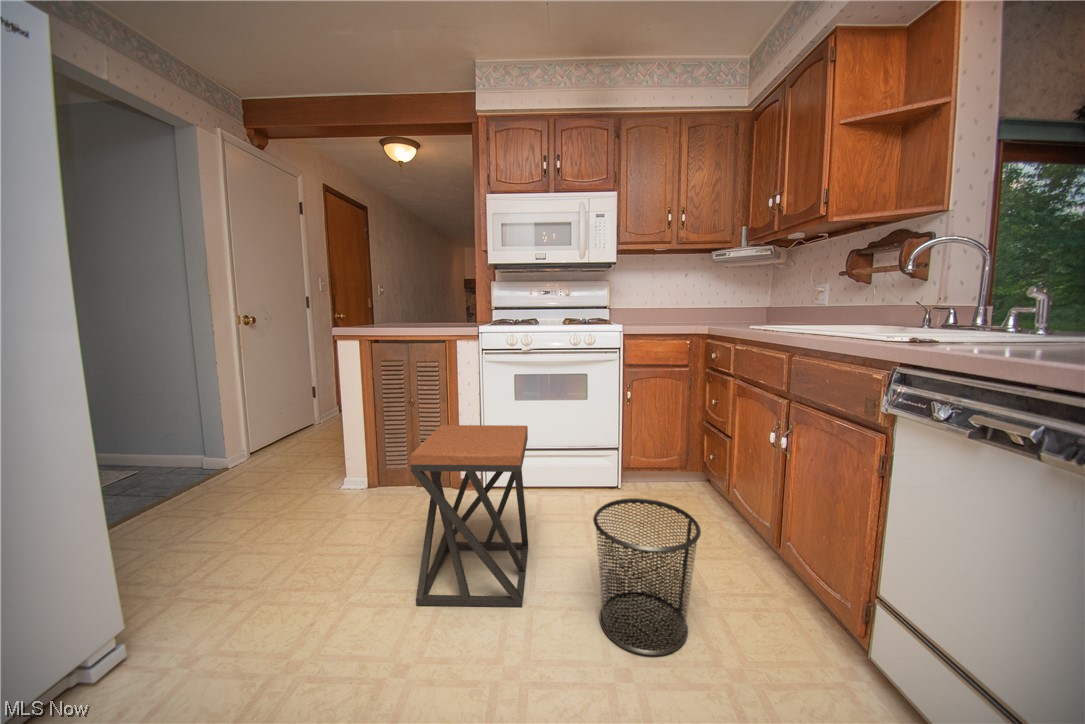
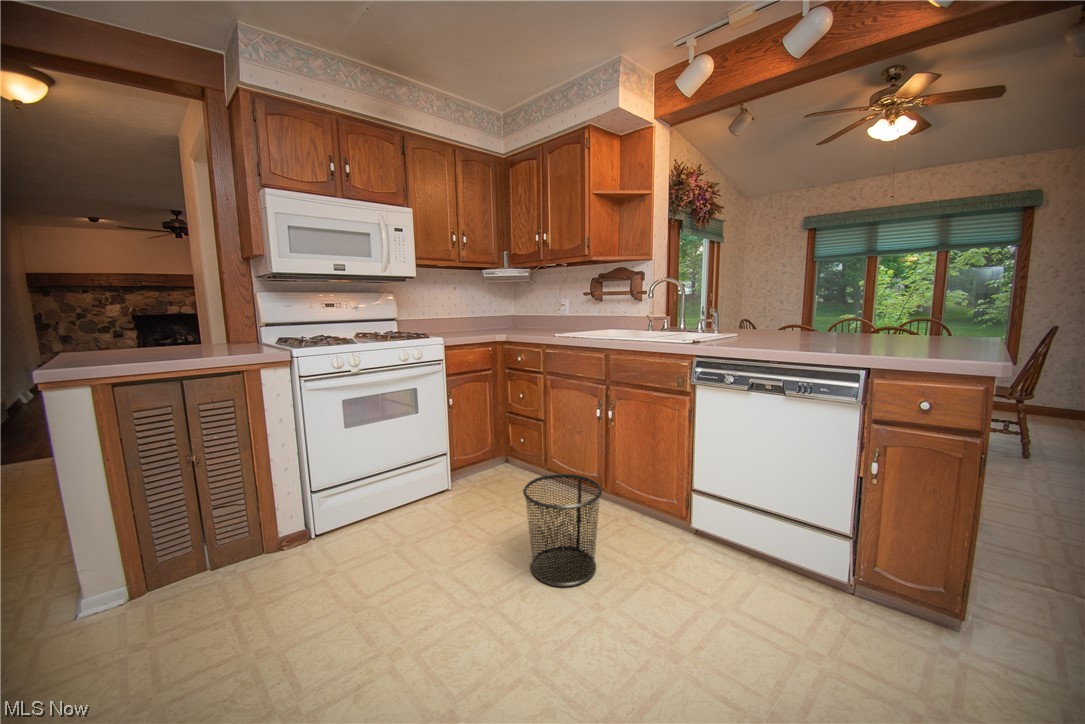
stool: present [410,425,528,607] -> none [329,446,478,663]

